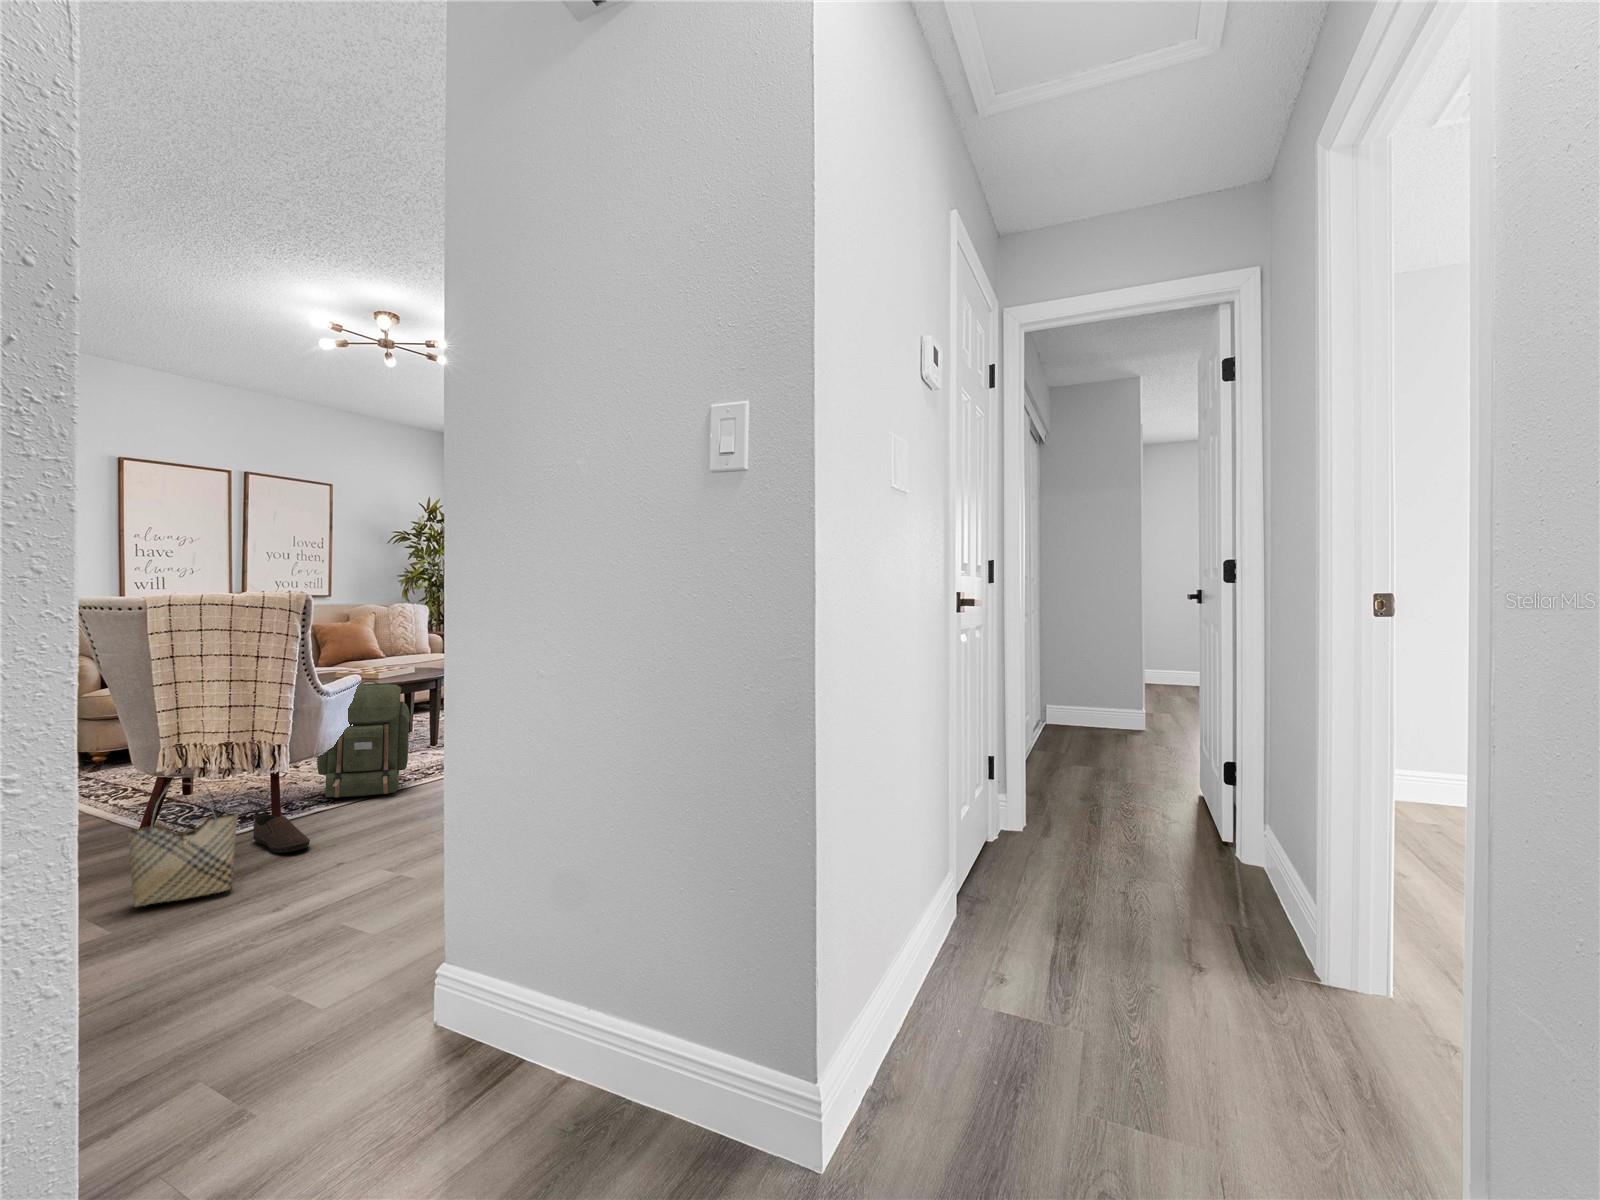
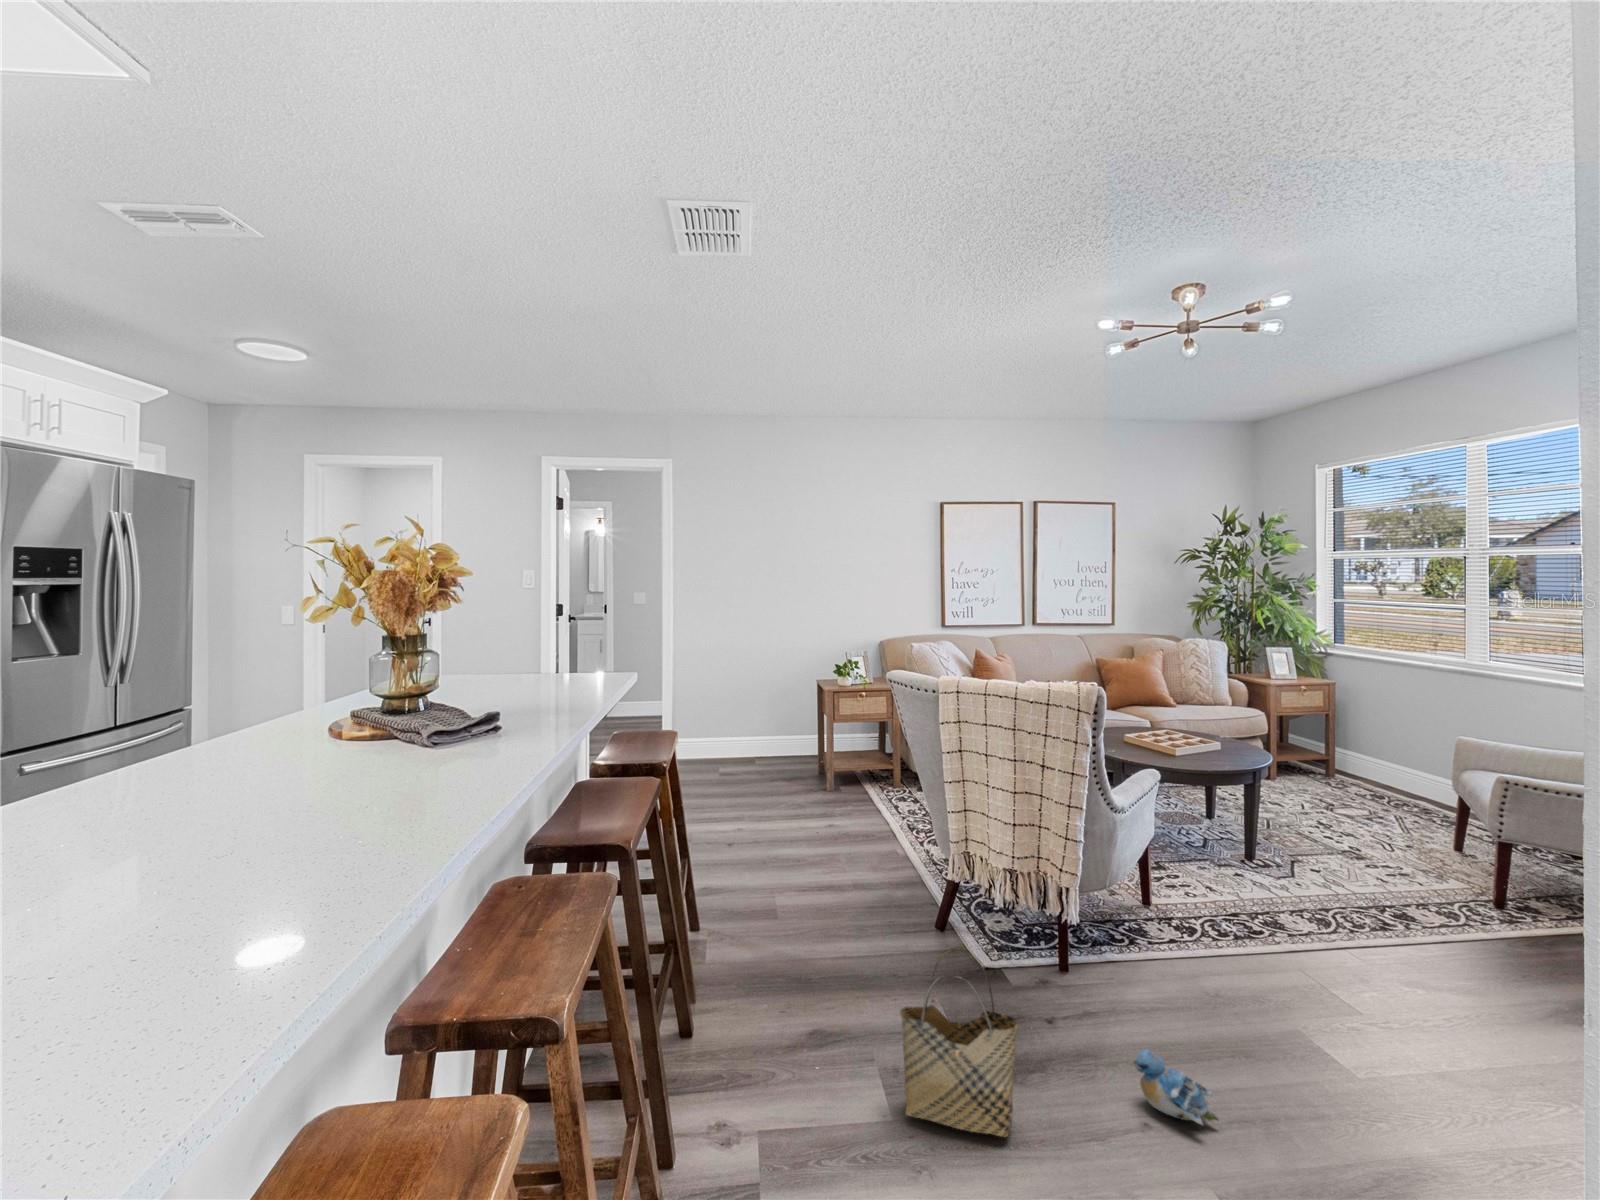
backpack: present [317,680,410,798] -> none [1111,792,1235,965]
shoe: present [253,814,310,853] -> none [1038,977,1107,1068]
plush toy: none [328,818,385,853] -> present [1134,1049,1219,1125]

